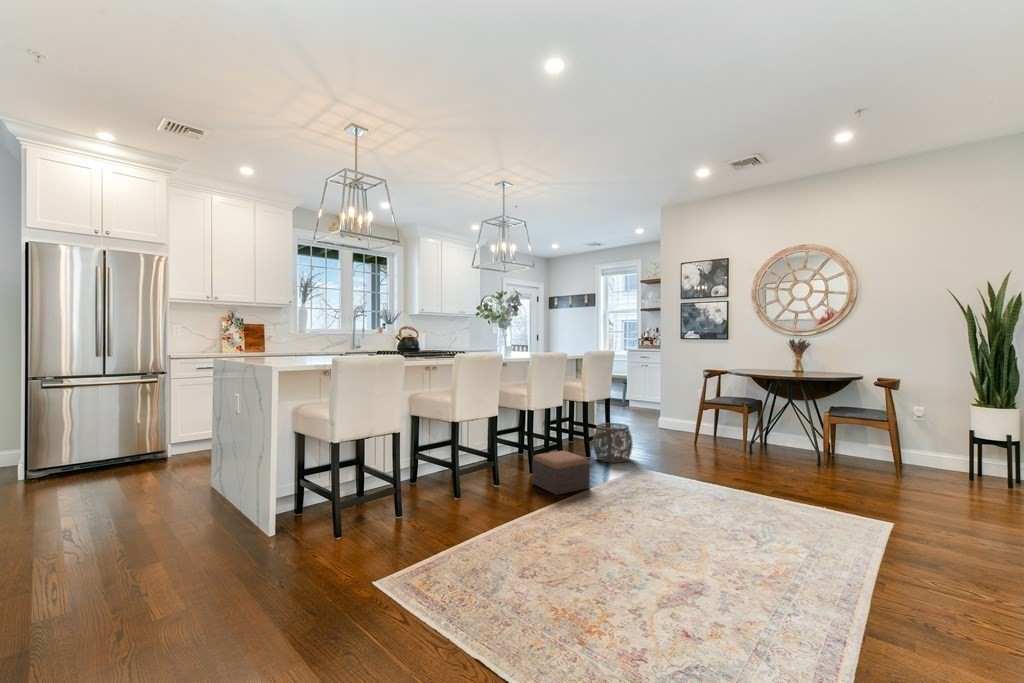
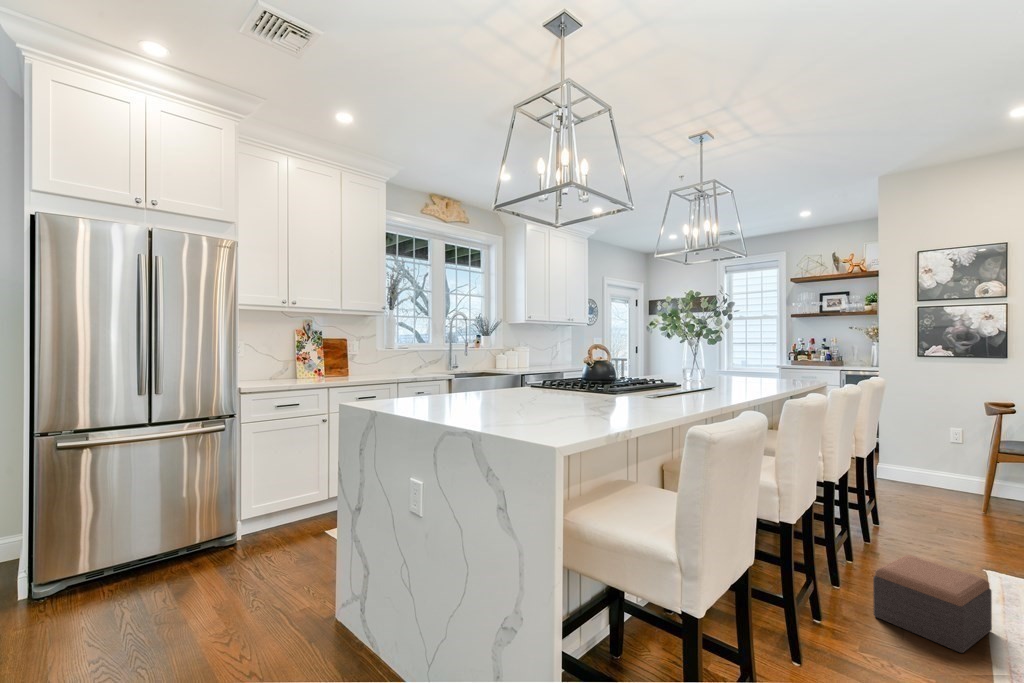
woven basket: present [593,423,632,463] -> none [878,490,958,559]

